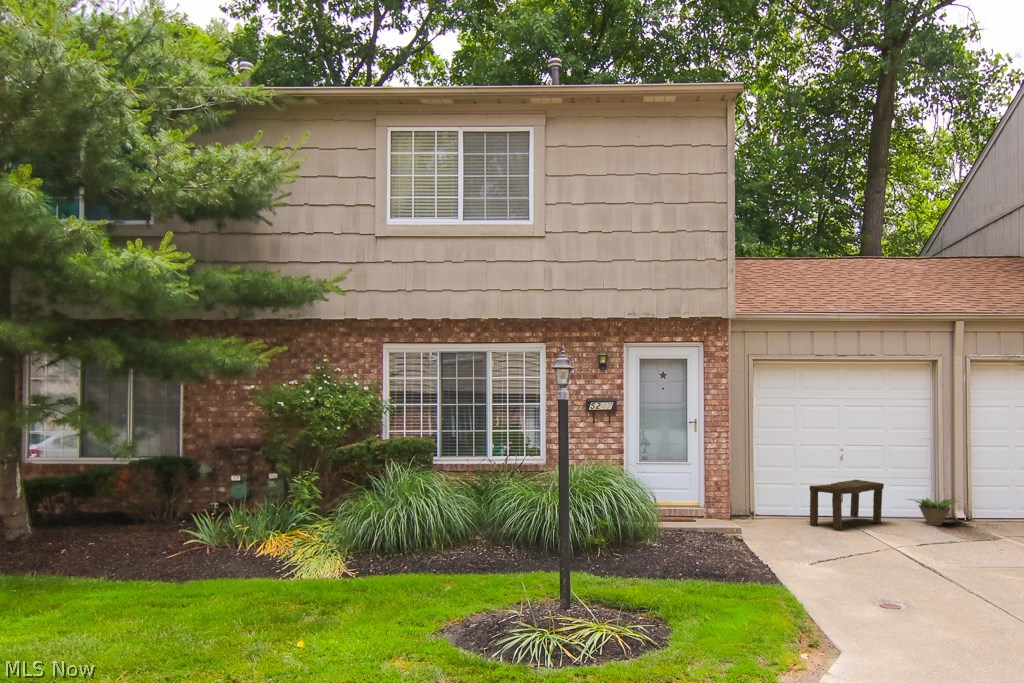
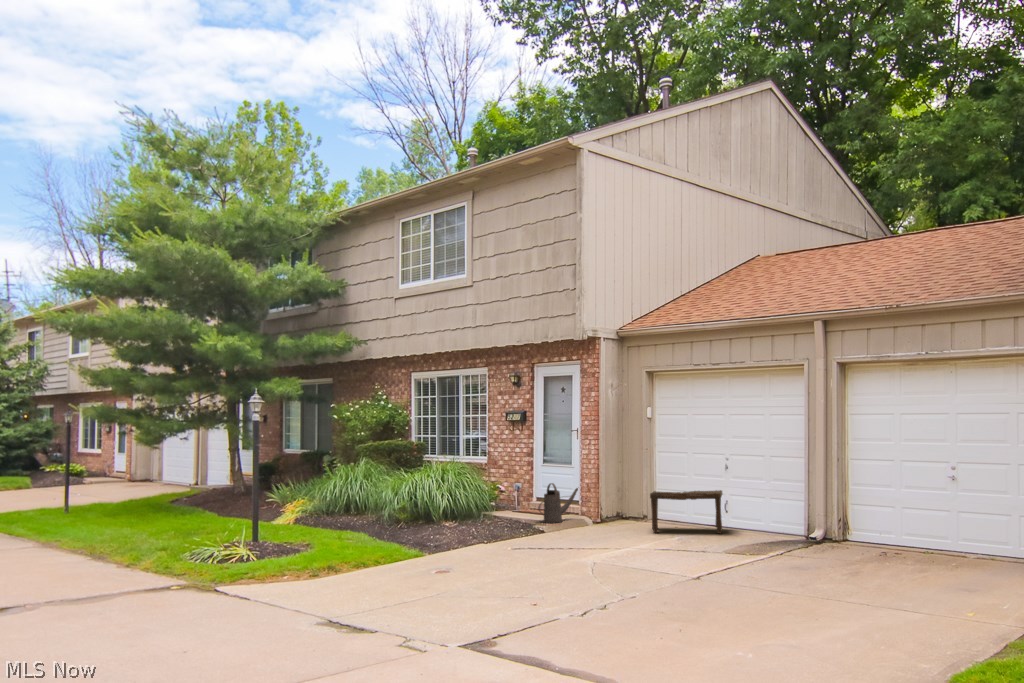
watering can: none [687,485,711,532] -> present [538,483,578,523]
decorative plant: present [909,498,958,526] -> none [743,511,794,541]

